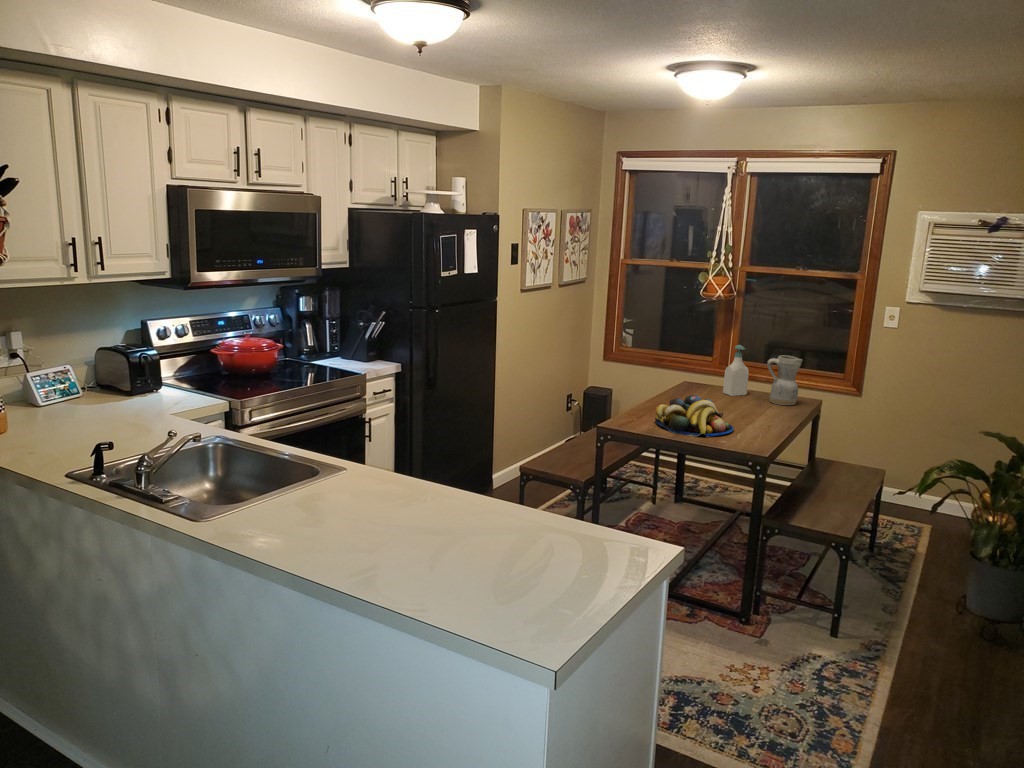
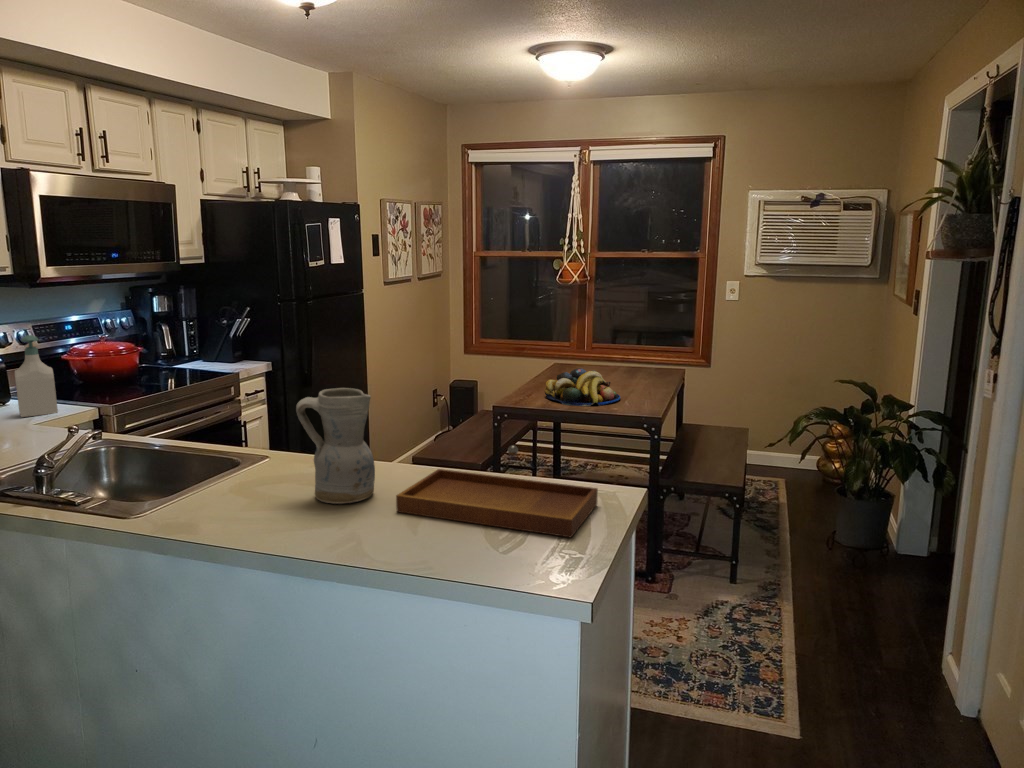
soap bottle: present [723,345,749,396] -> present [15,335,58,417]
ceramic pitcher: present [767,355,802,405] -> present [296,388,375,504]
tray: none [437,491,627,589] -> present [396,445,598,537]

